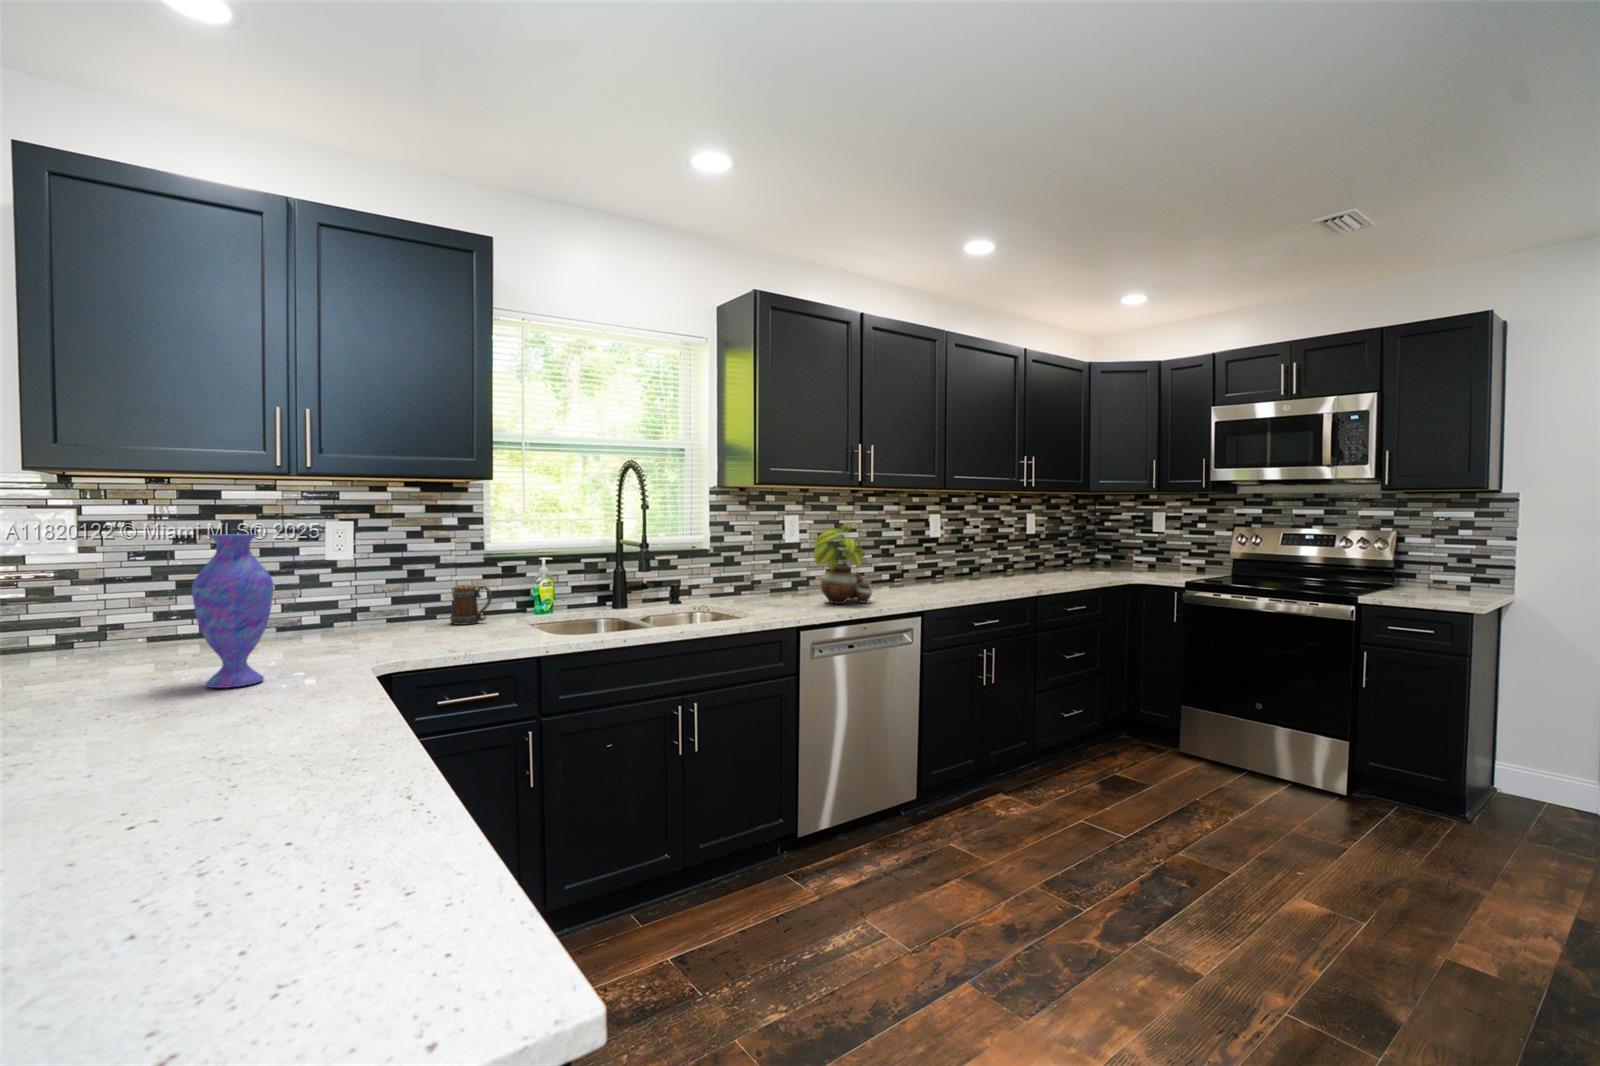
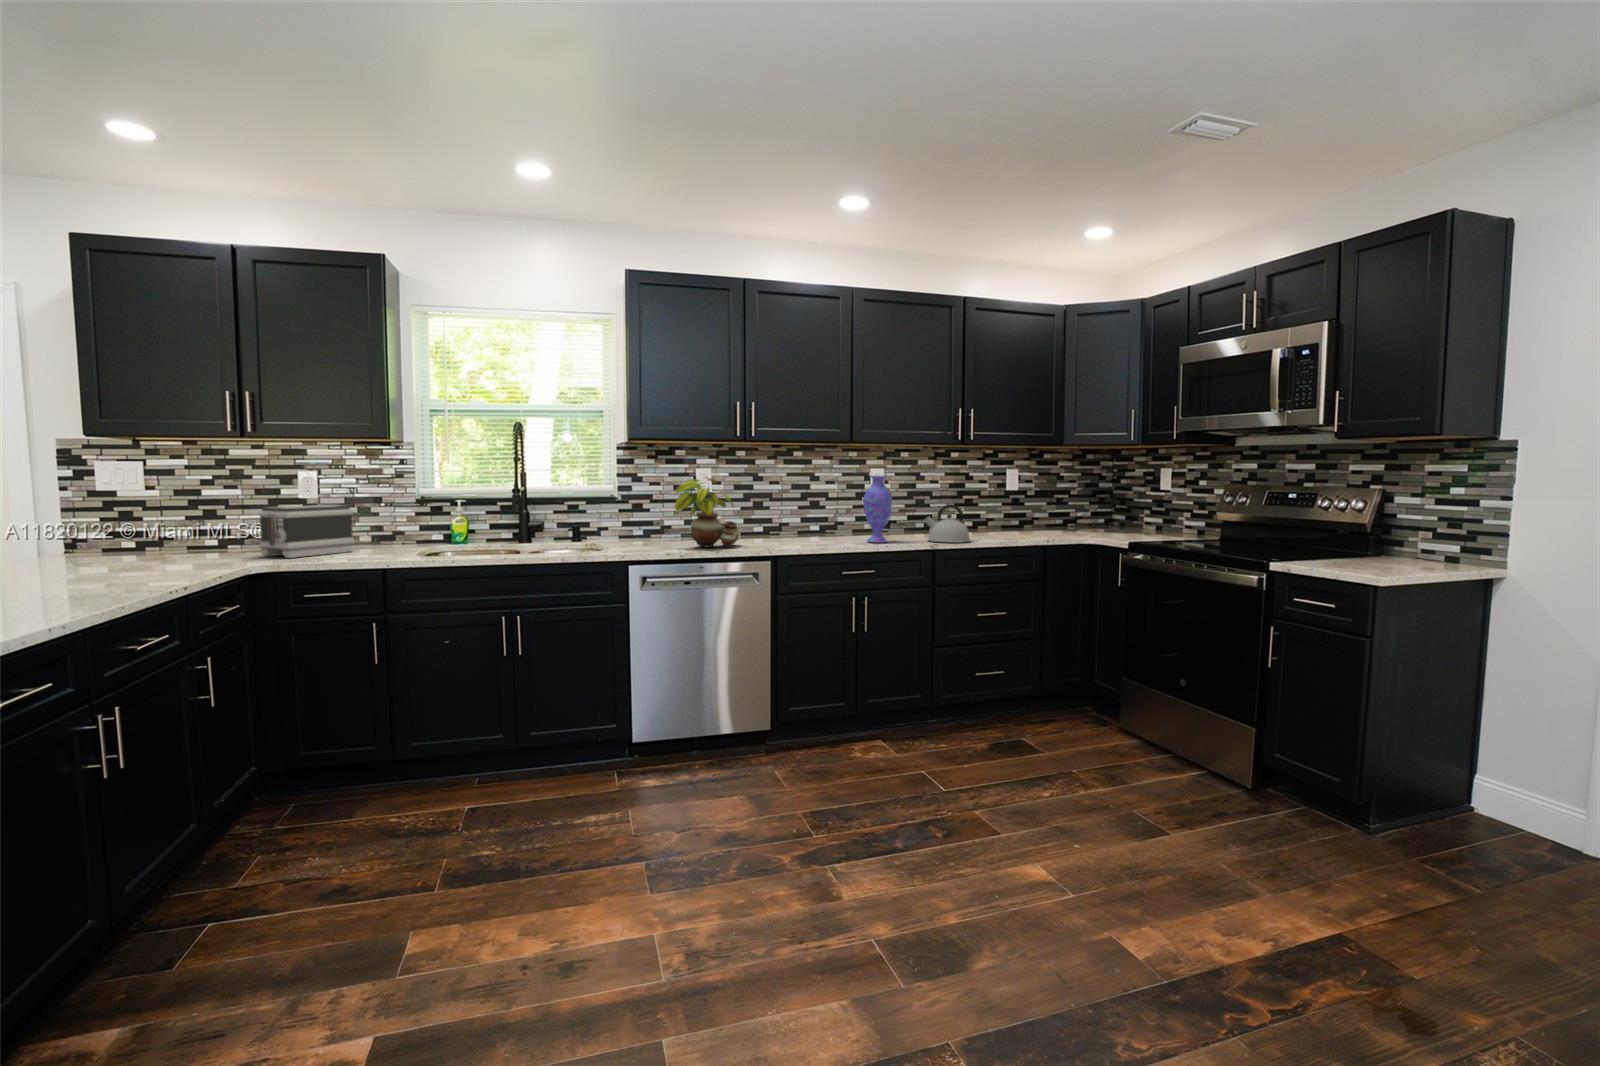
vase: present [192,534,274,688] -> present [864,476,892,543]
kettle: none [1007,549,1051,588] -> present [924,504,970,543]
toaster: none [313,569,429,647] -> present [259,505,354,558]
mug: present [450,585,492,625] -> none [383,519,411,549]

